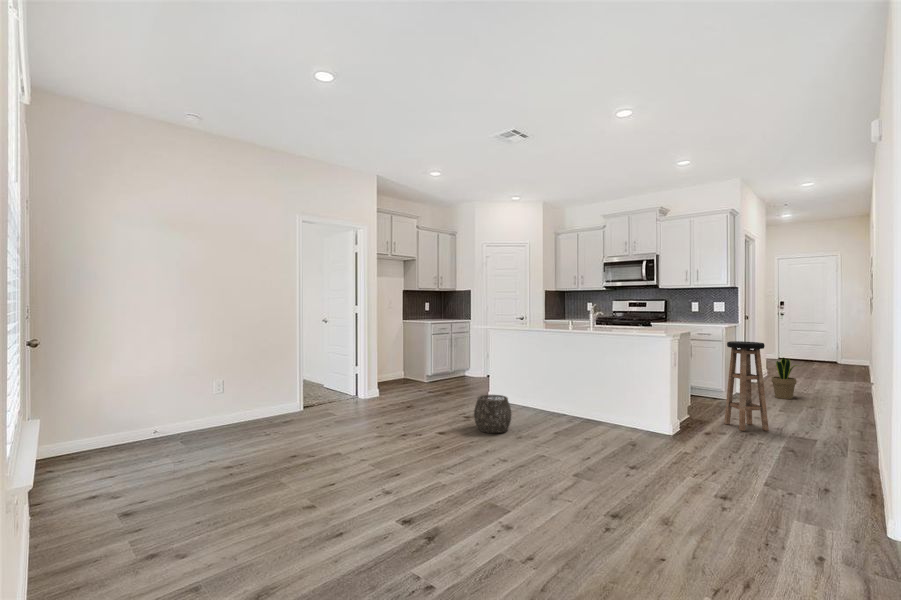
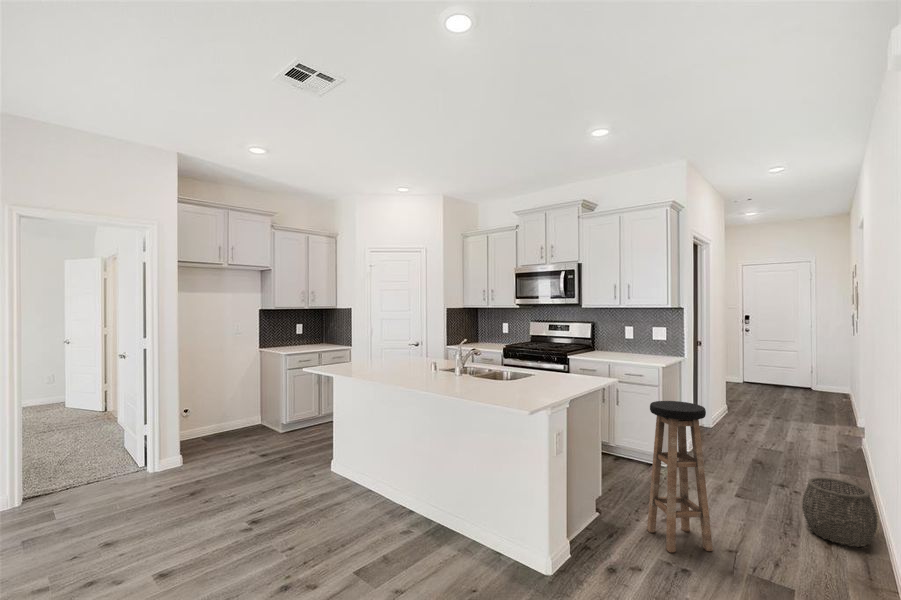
potted plant: present [771,358,799,399] -> none [727,404,765,463]
woven basket: present [474,395,511,433] -> present [802,477,878,547]

